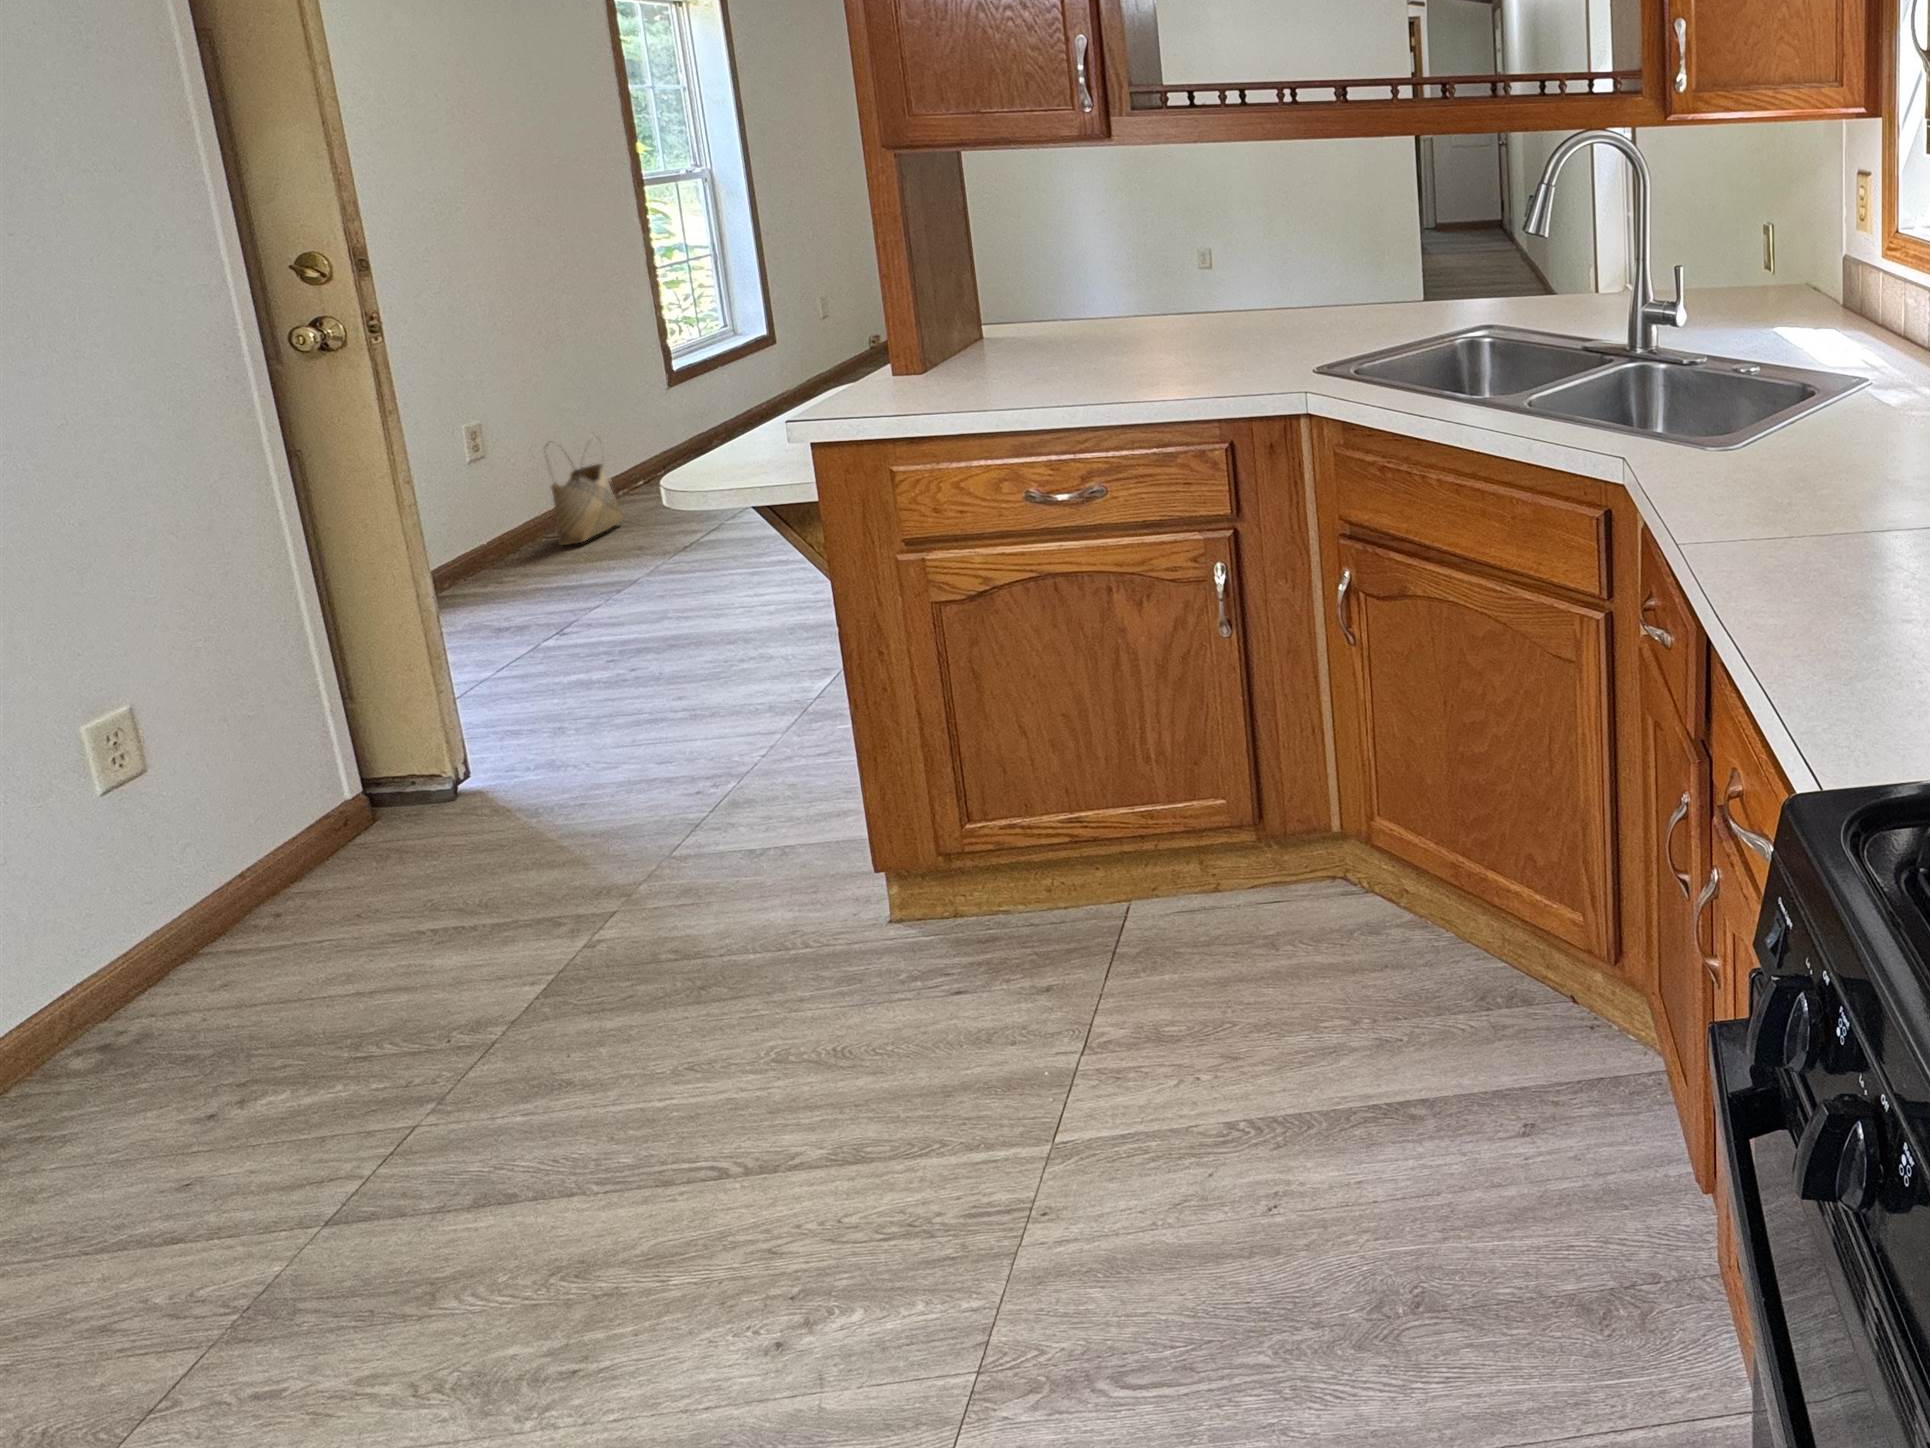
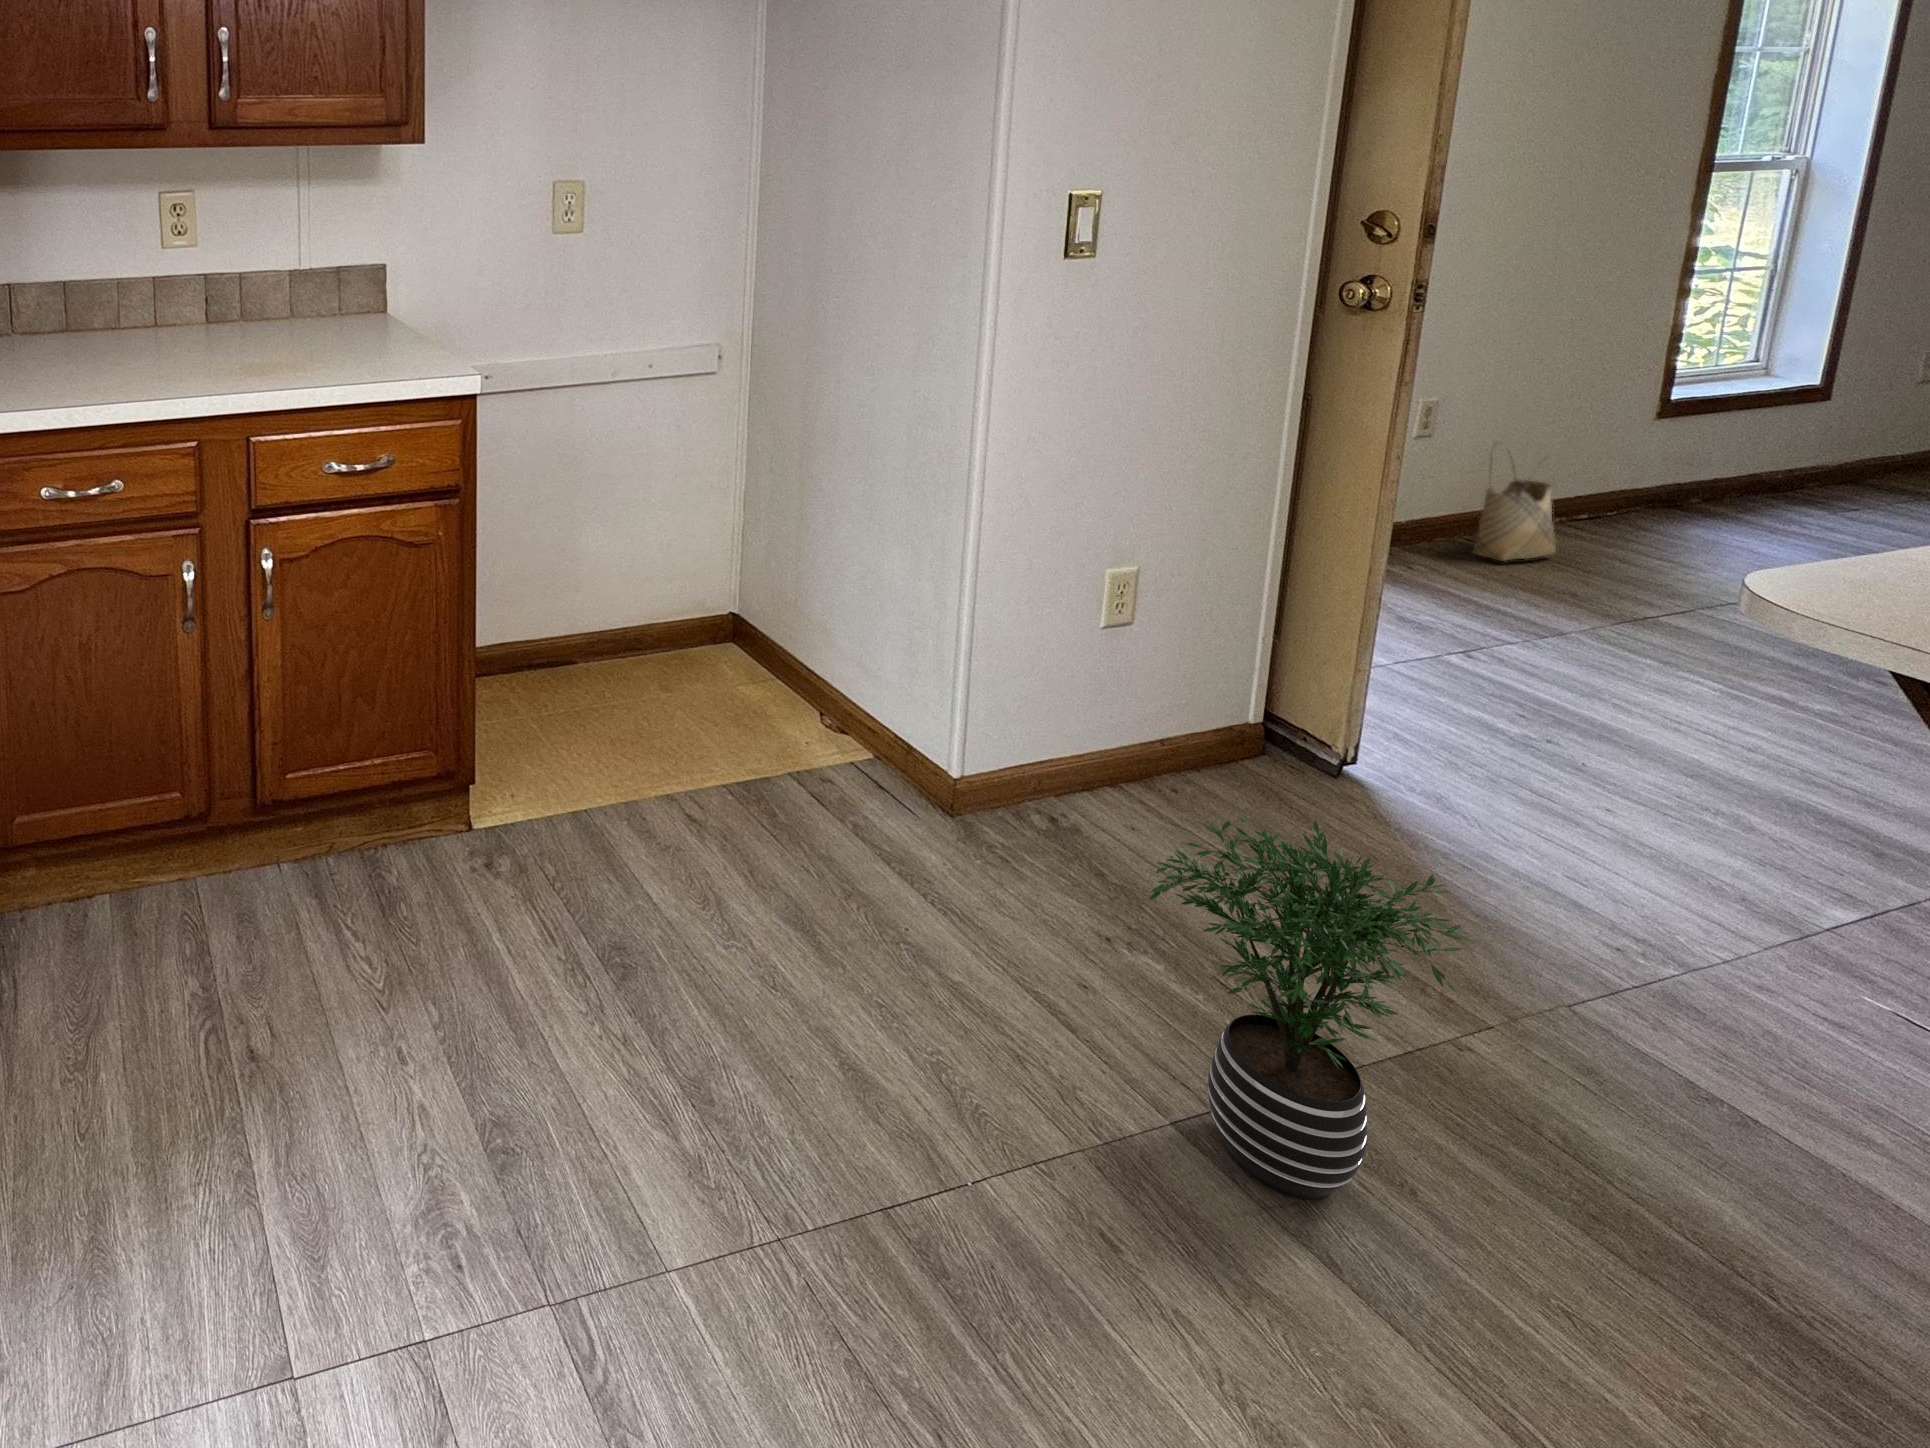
potted plant: none [184,817,534,1197] -> present [1150,811,1476,1200]

